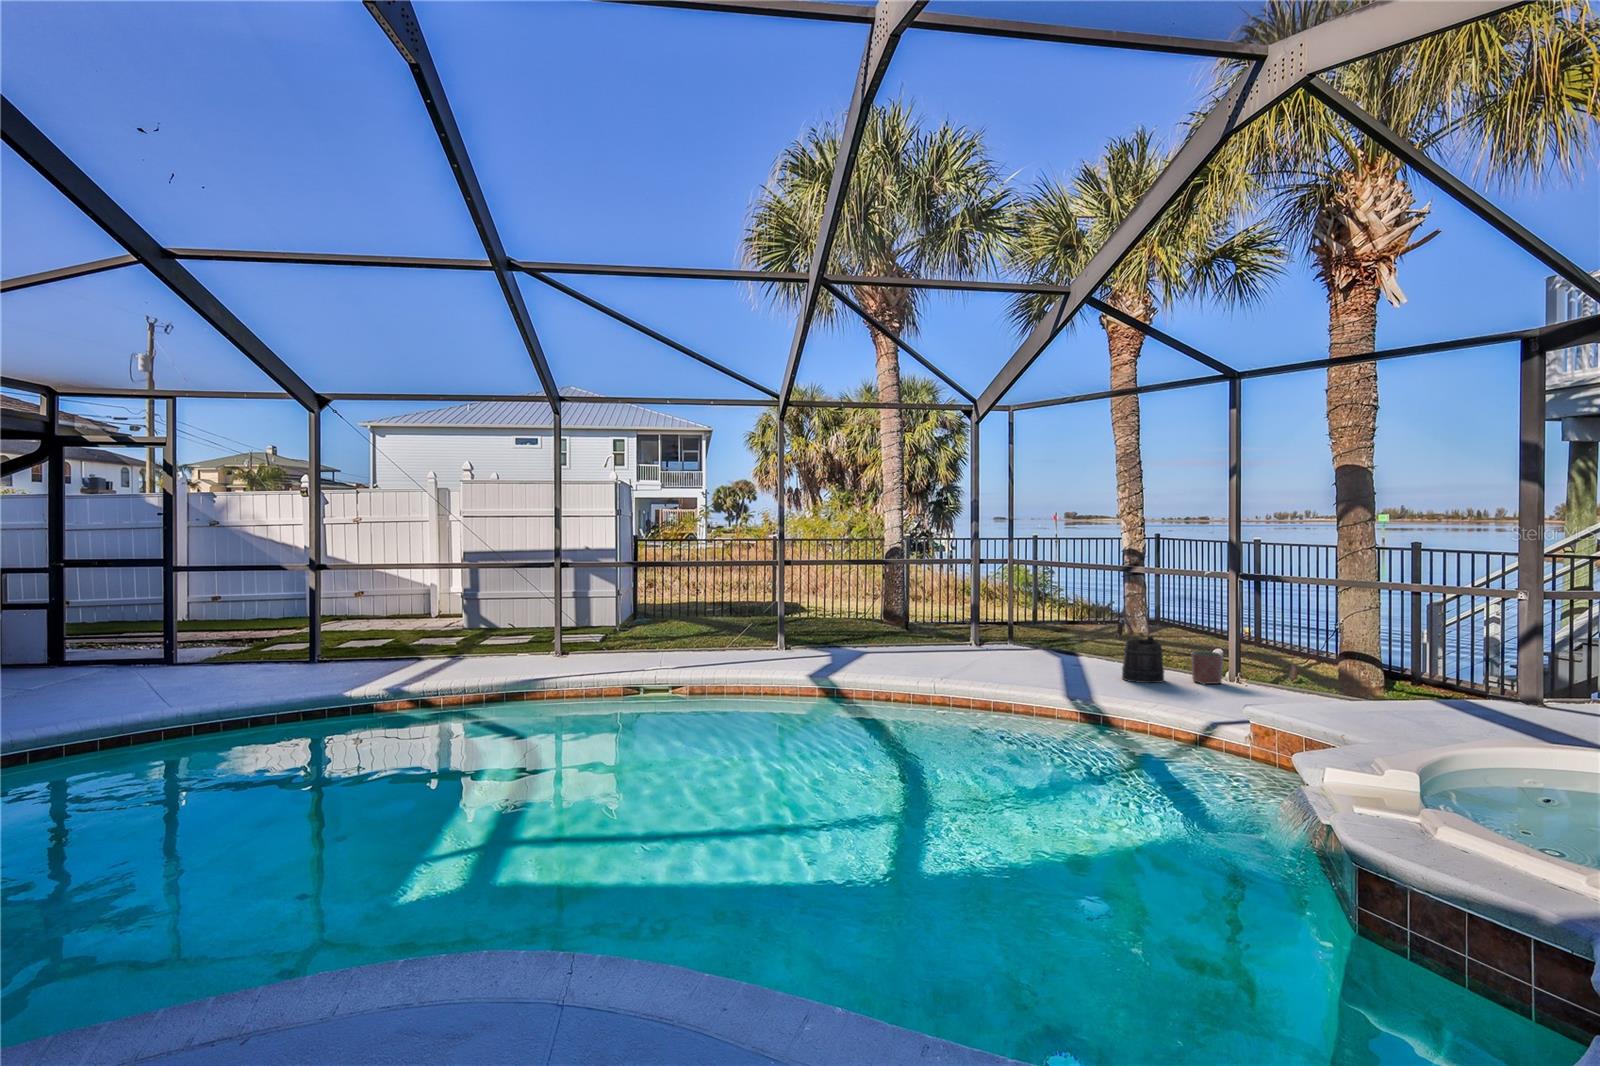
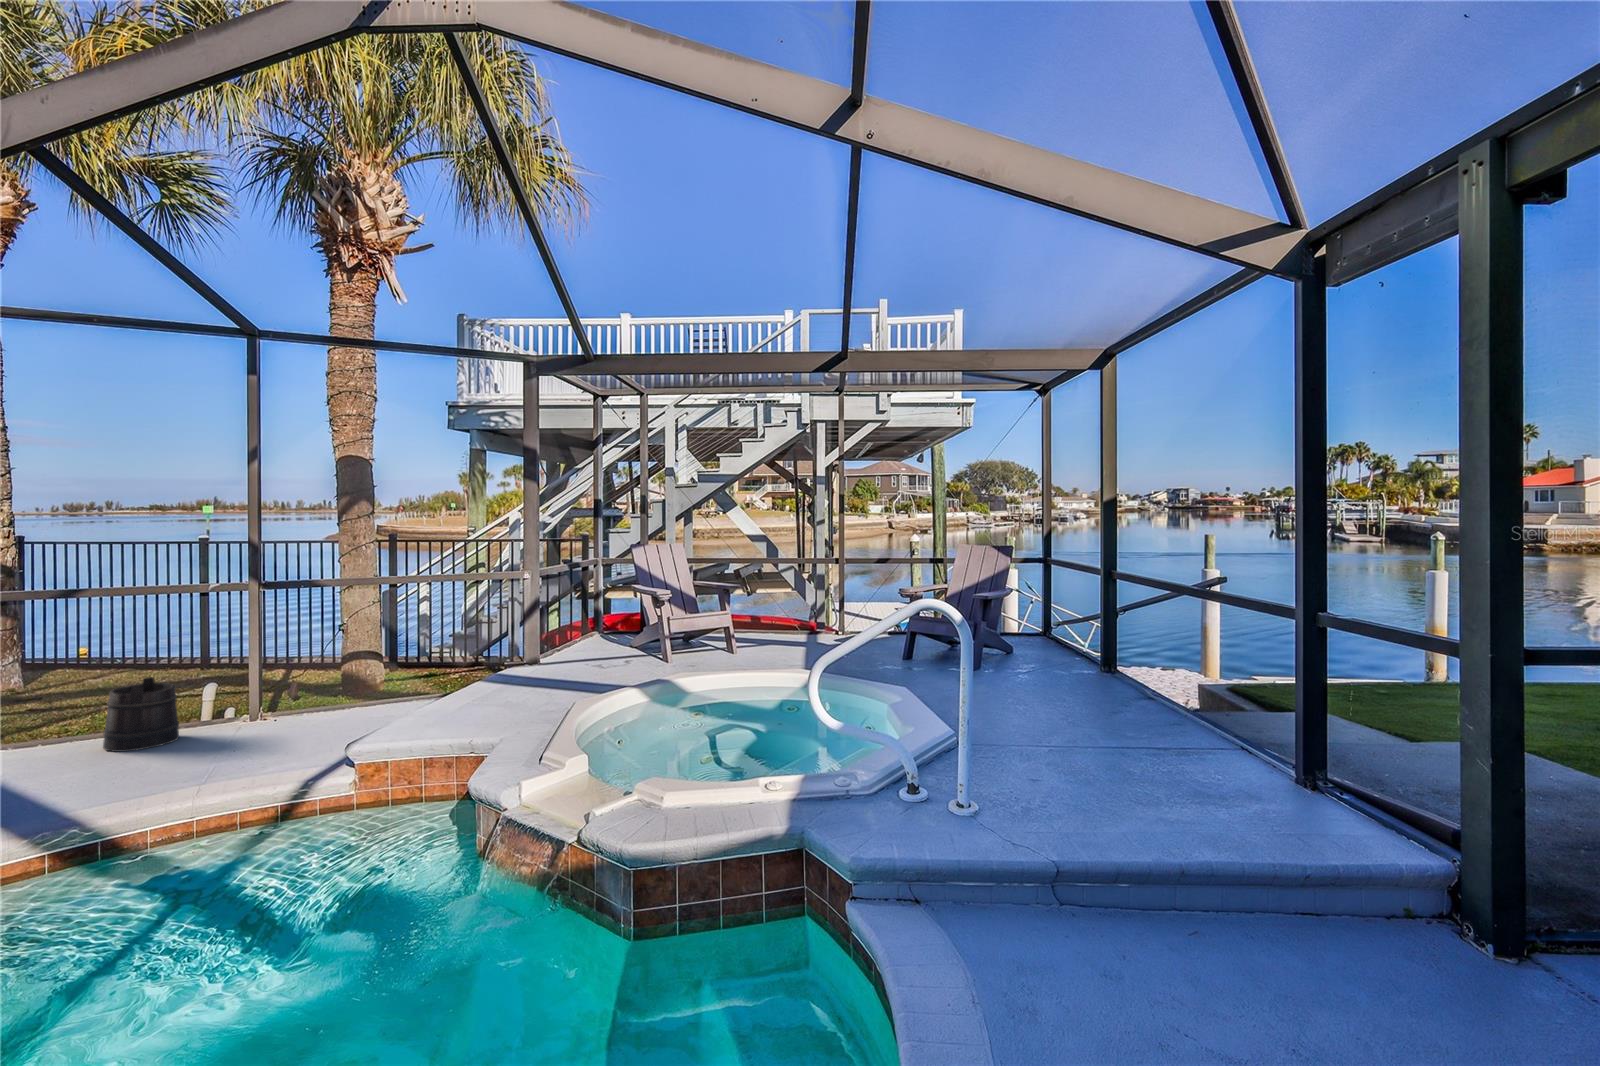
planter: present [1191,651,1223,684] -> none [215,681,261,727]

